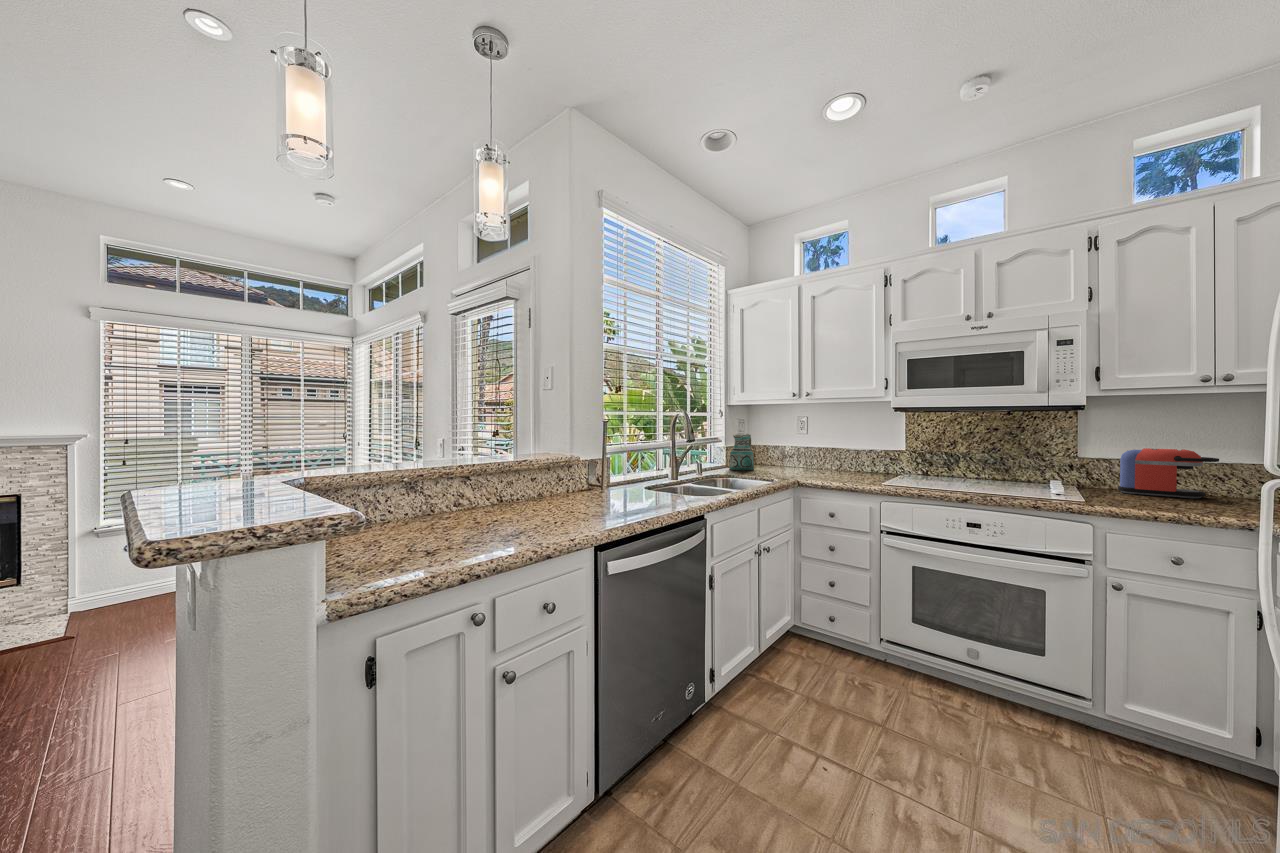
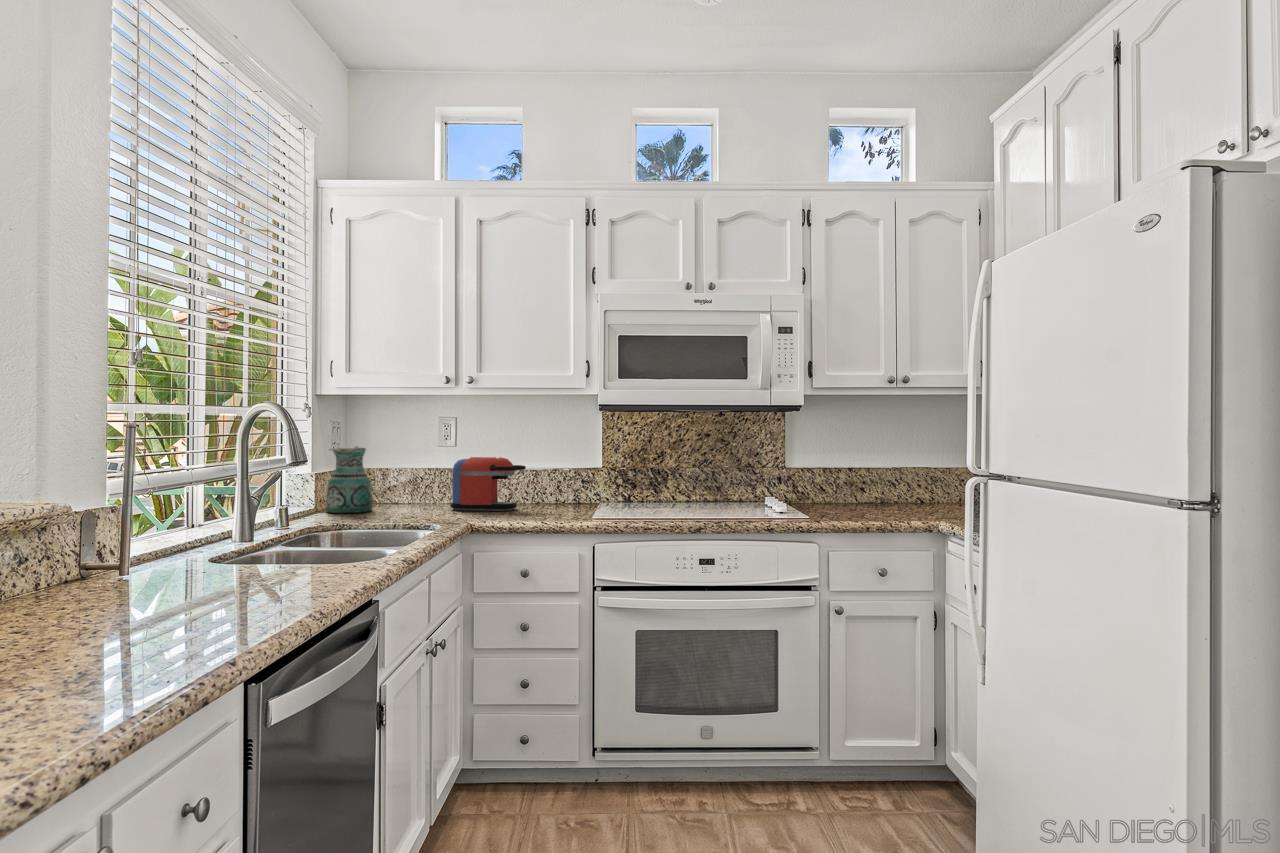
coffee maker: present [1118,448,1219,498] -> present [451,457,526,511]

